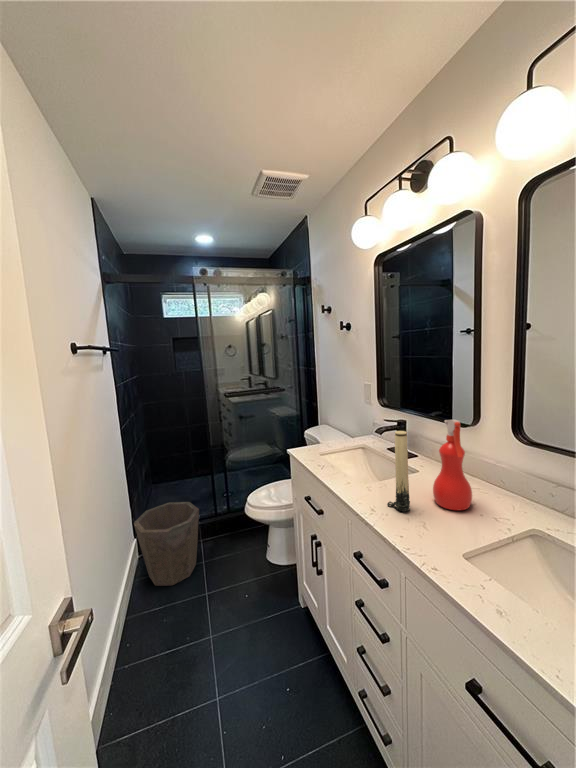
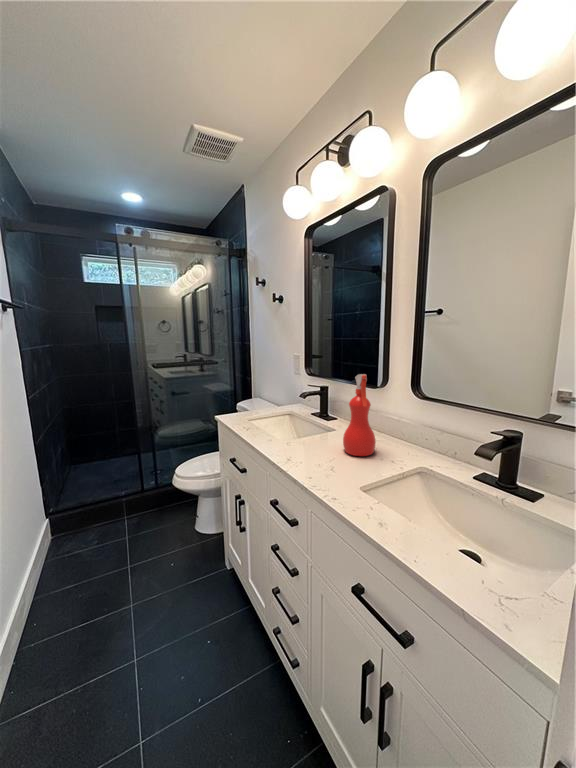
candle: present [387,431,410,512] -> none [302,384,322,459]
waste bin: present [134,502,199,586] -> none [45,475,123,562]

